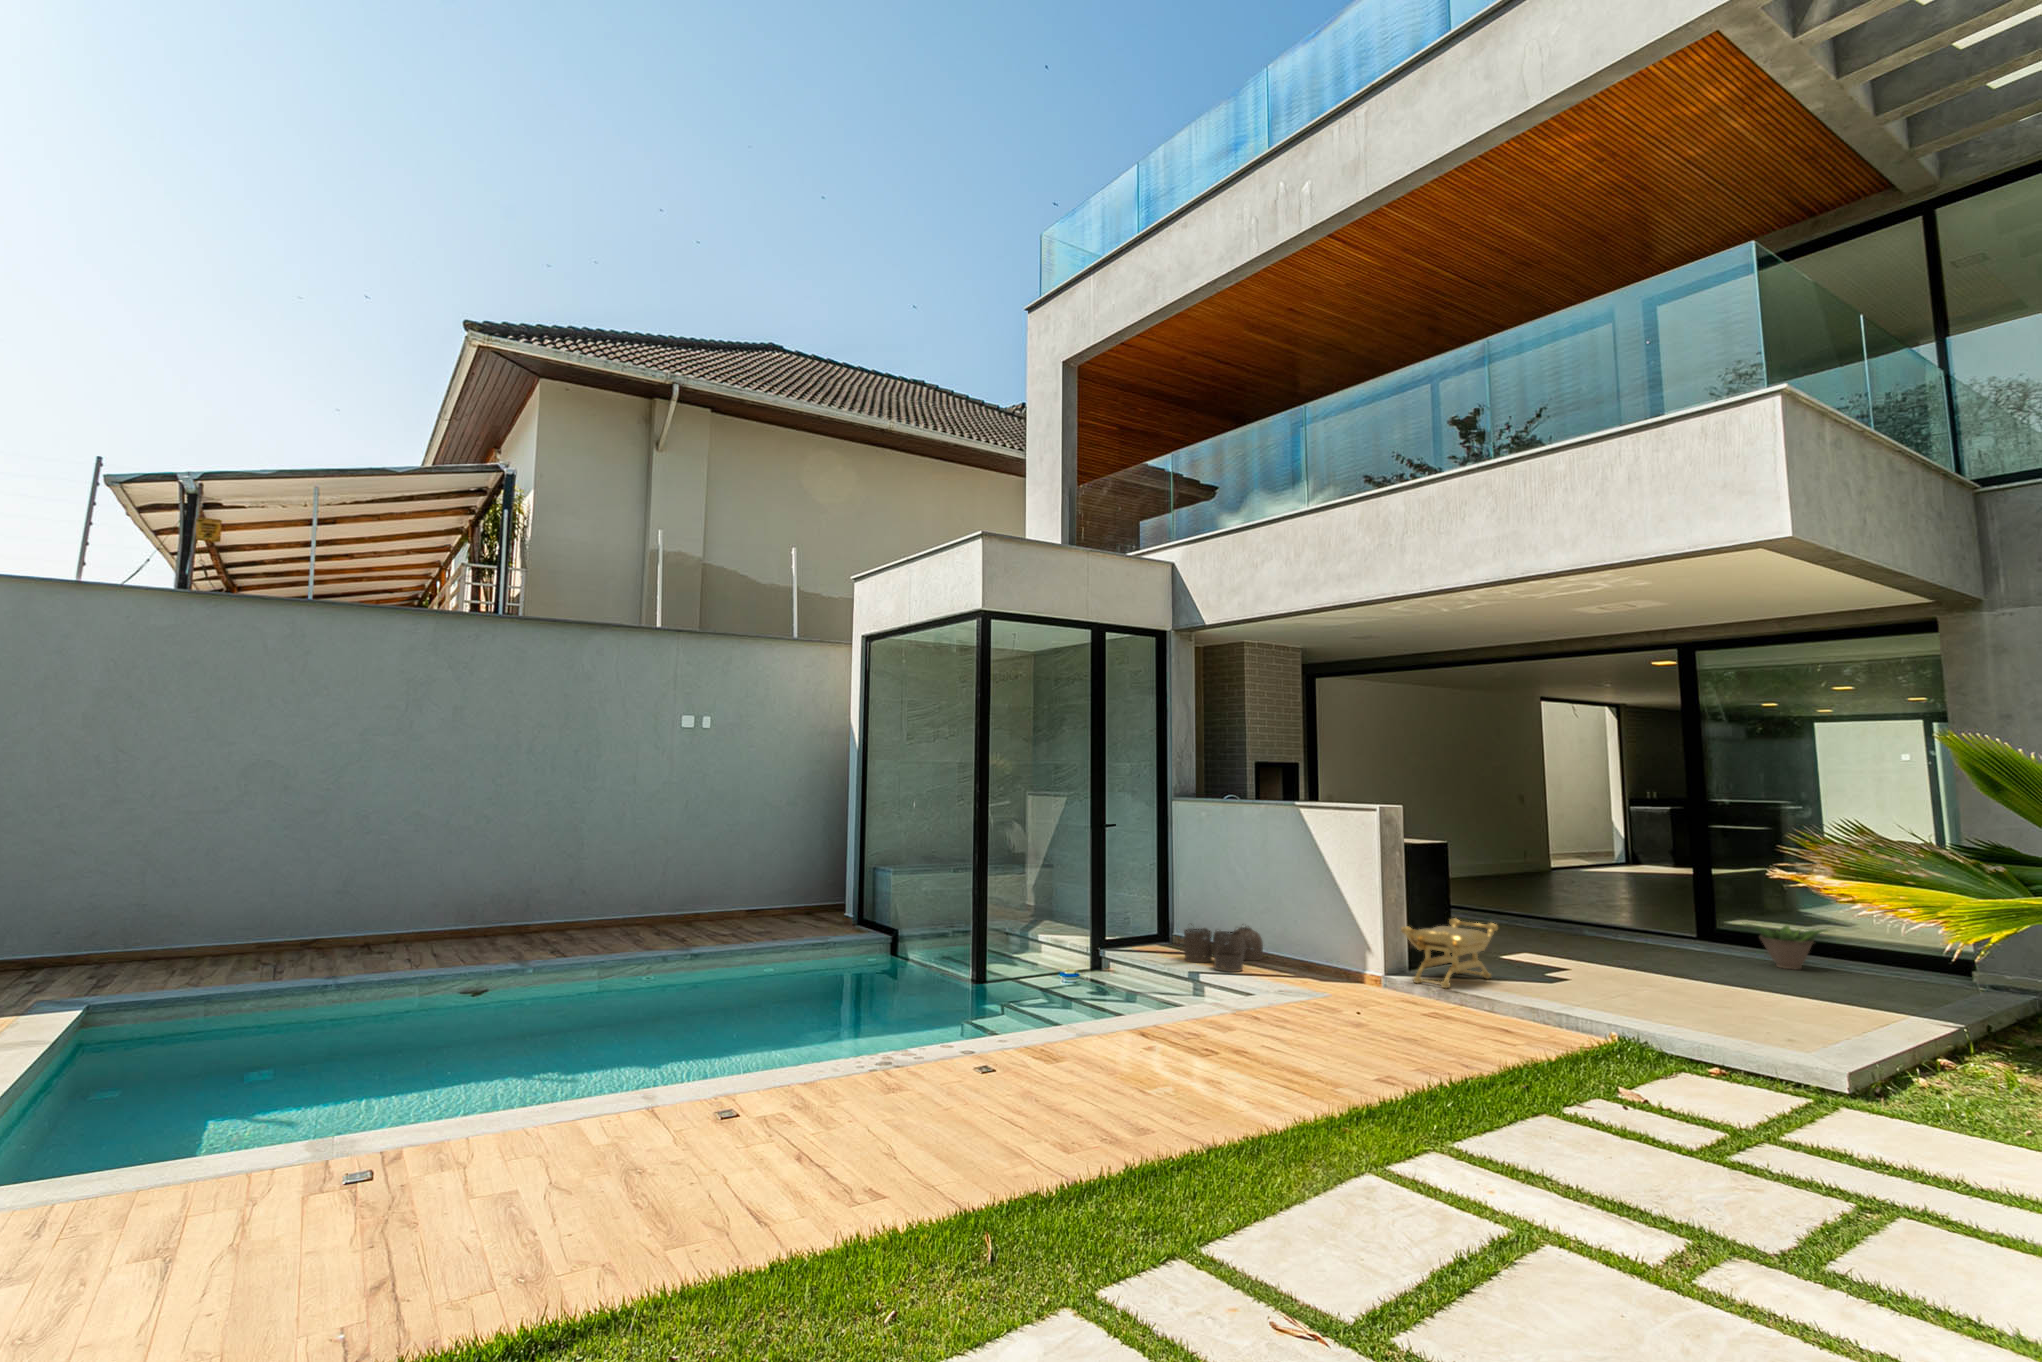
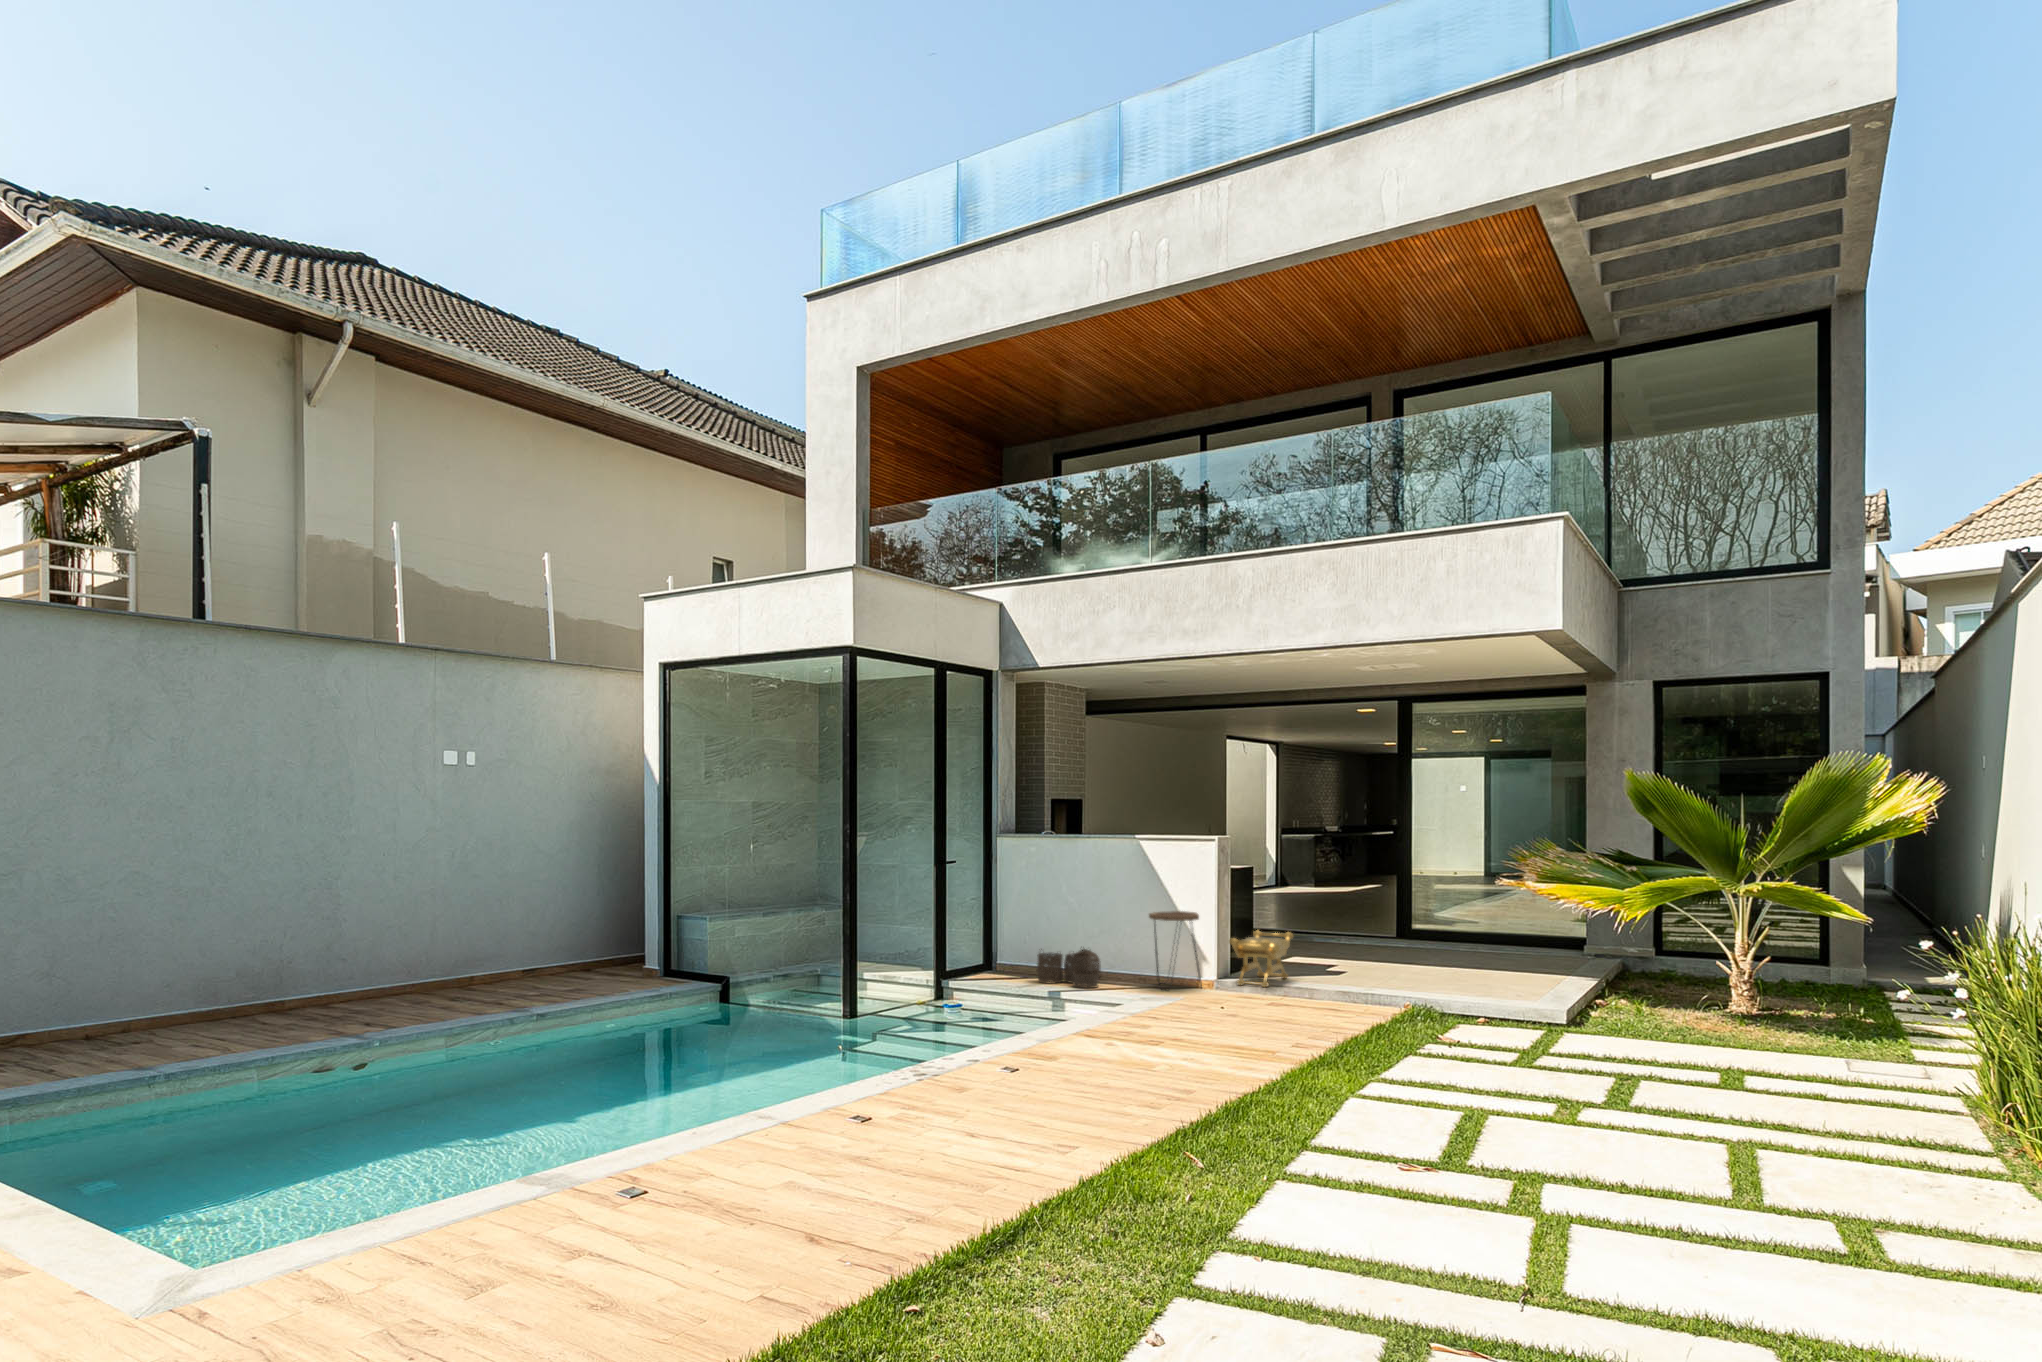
side table: none [1300,891,1365,982] -> present [1149,911,1201,985]
decorative plant: present [1746,924,1827,969] -> none [1436,923,1500,958]

